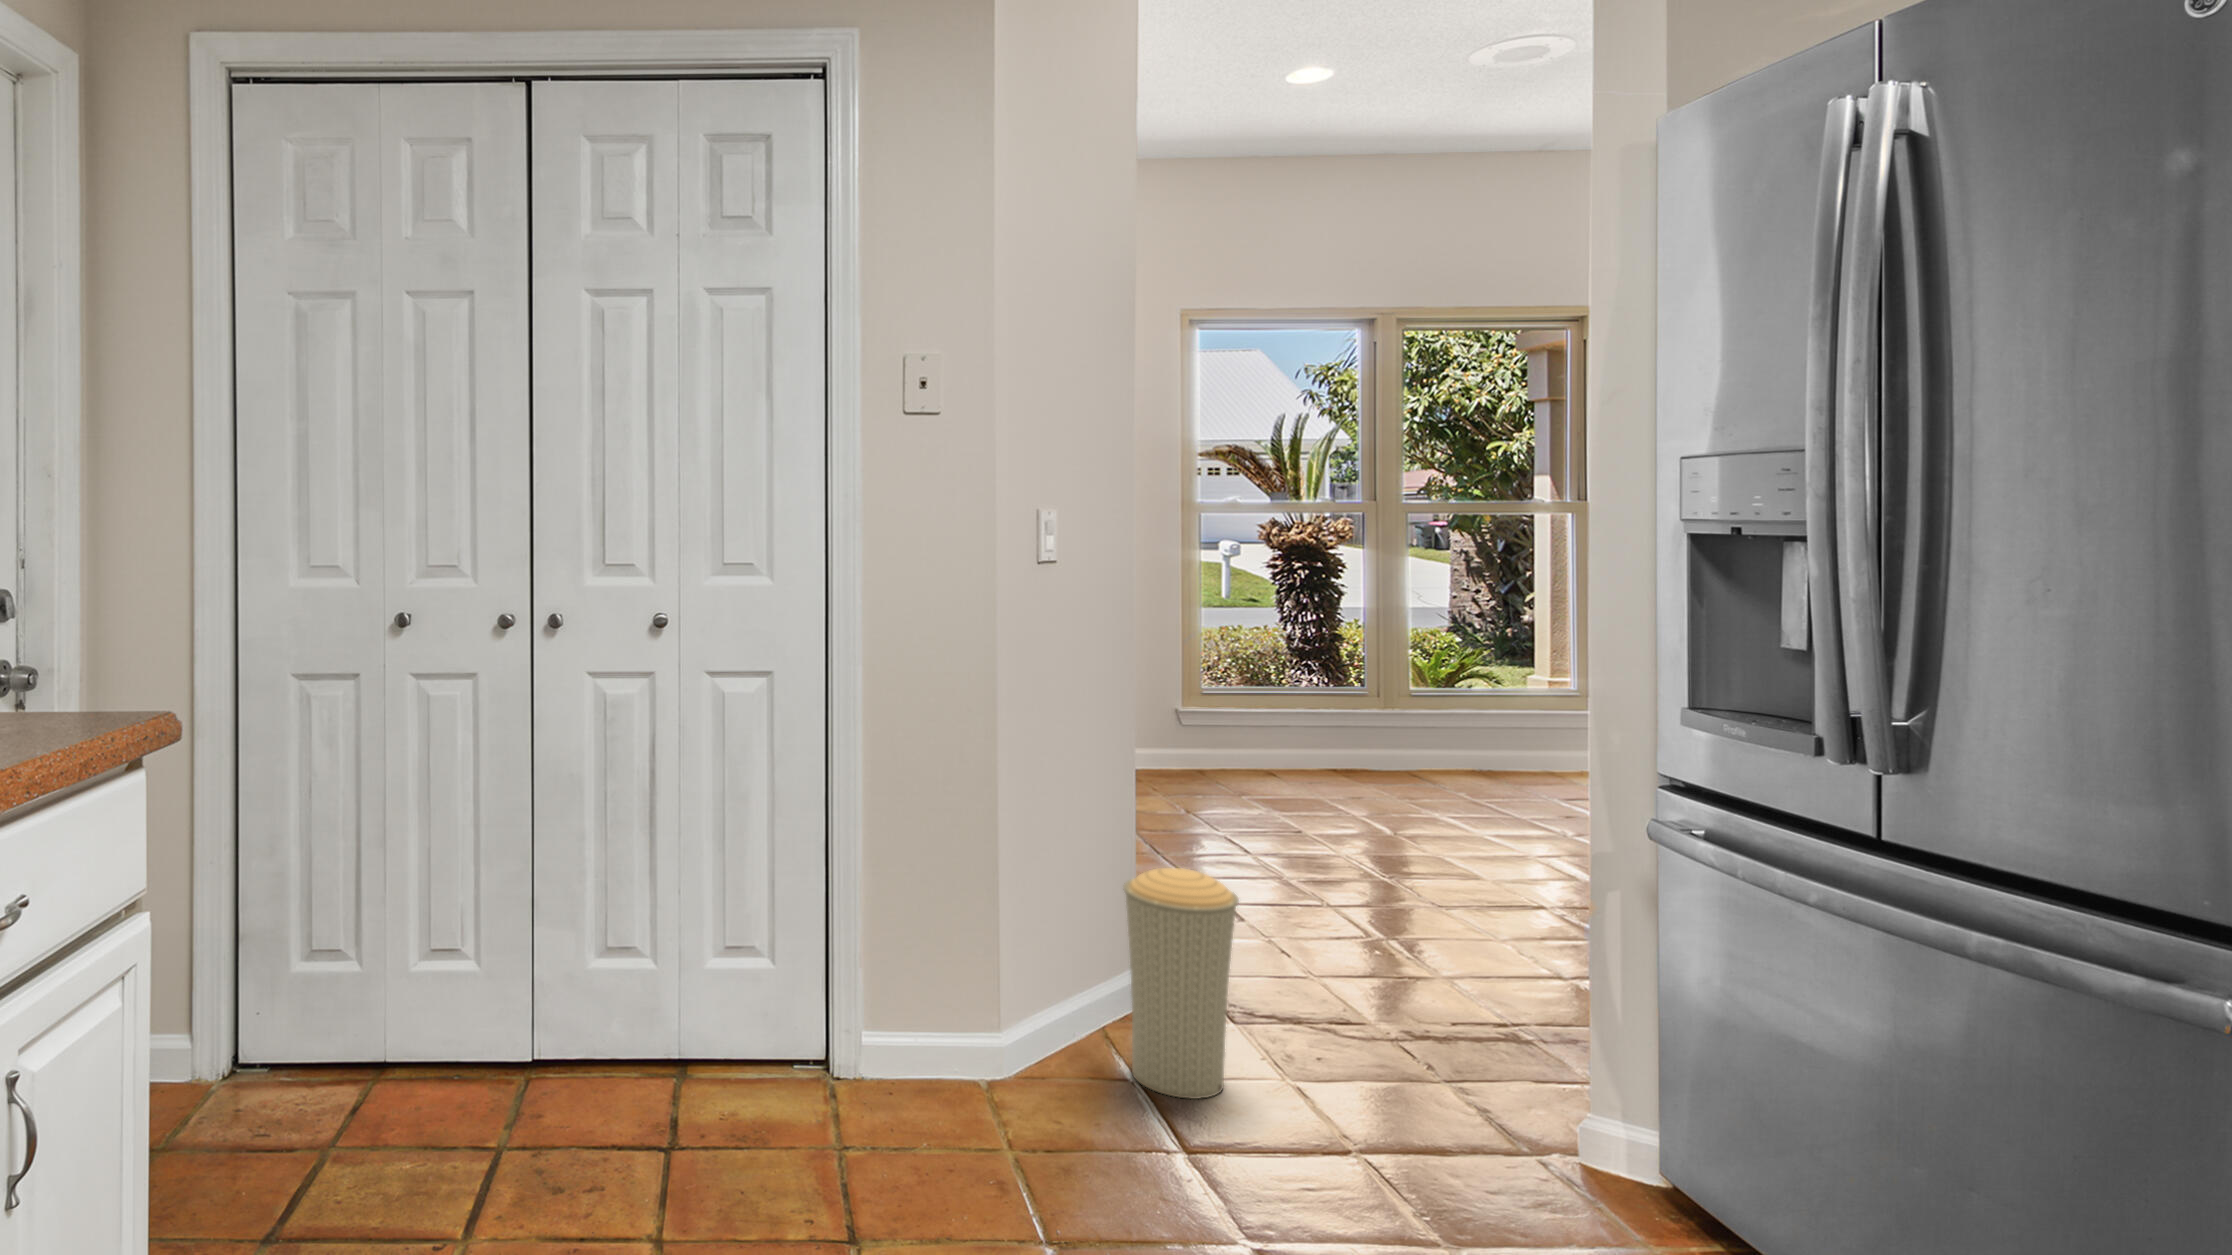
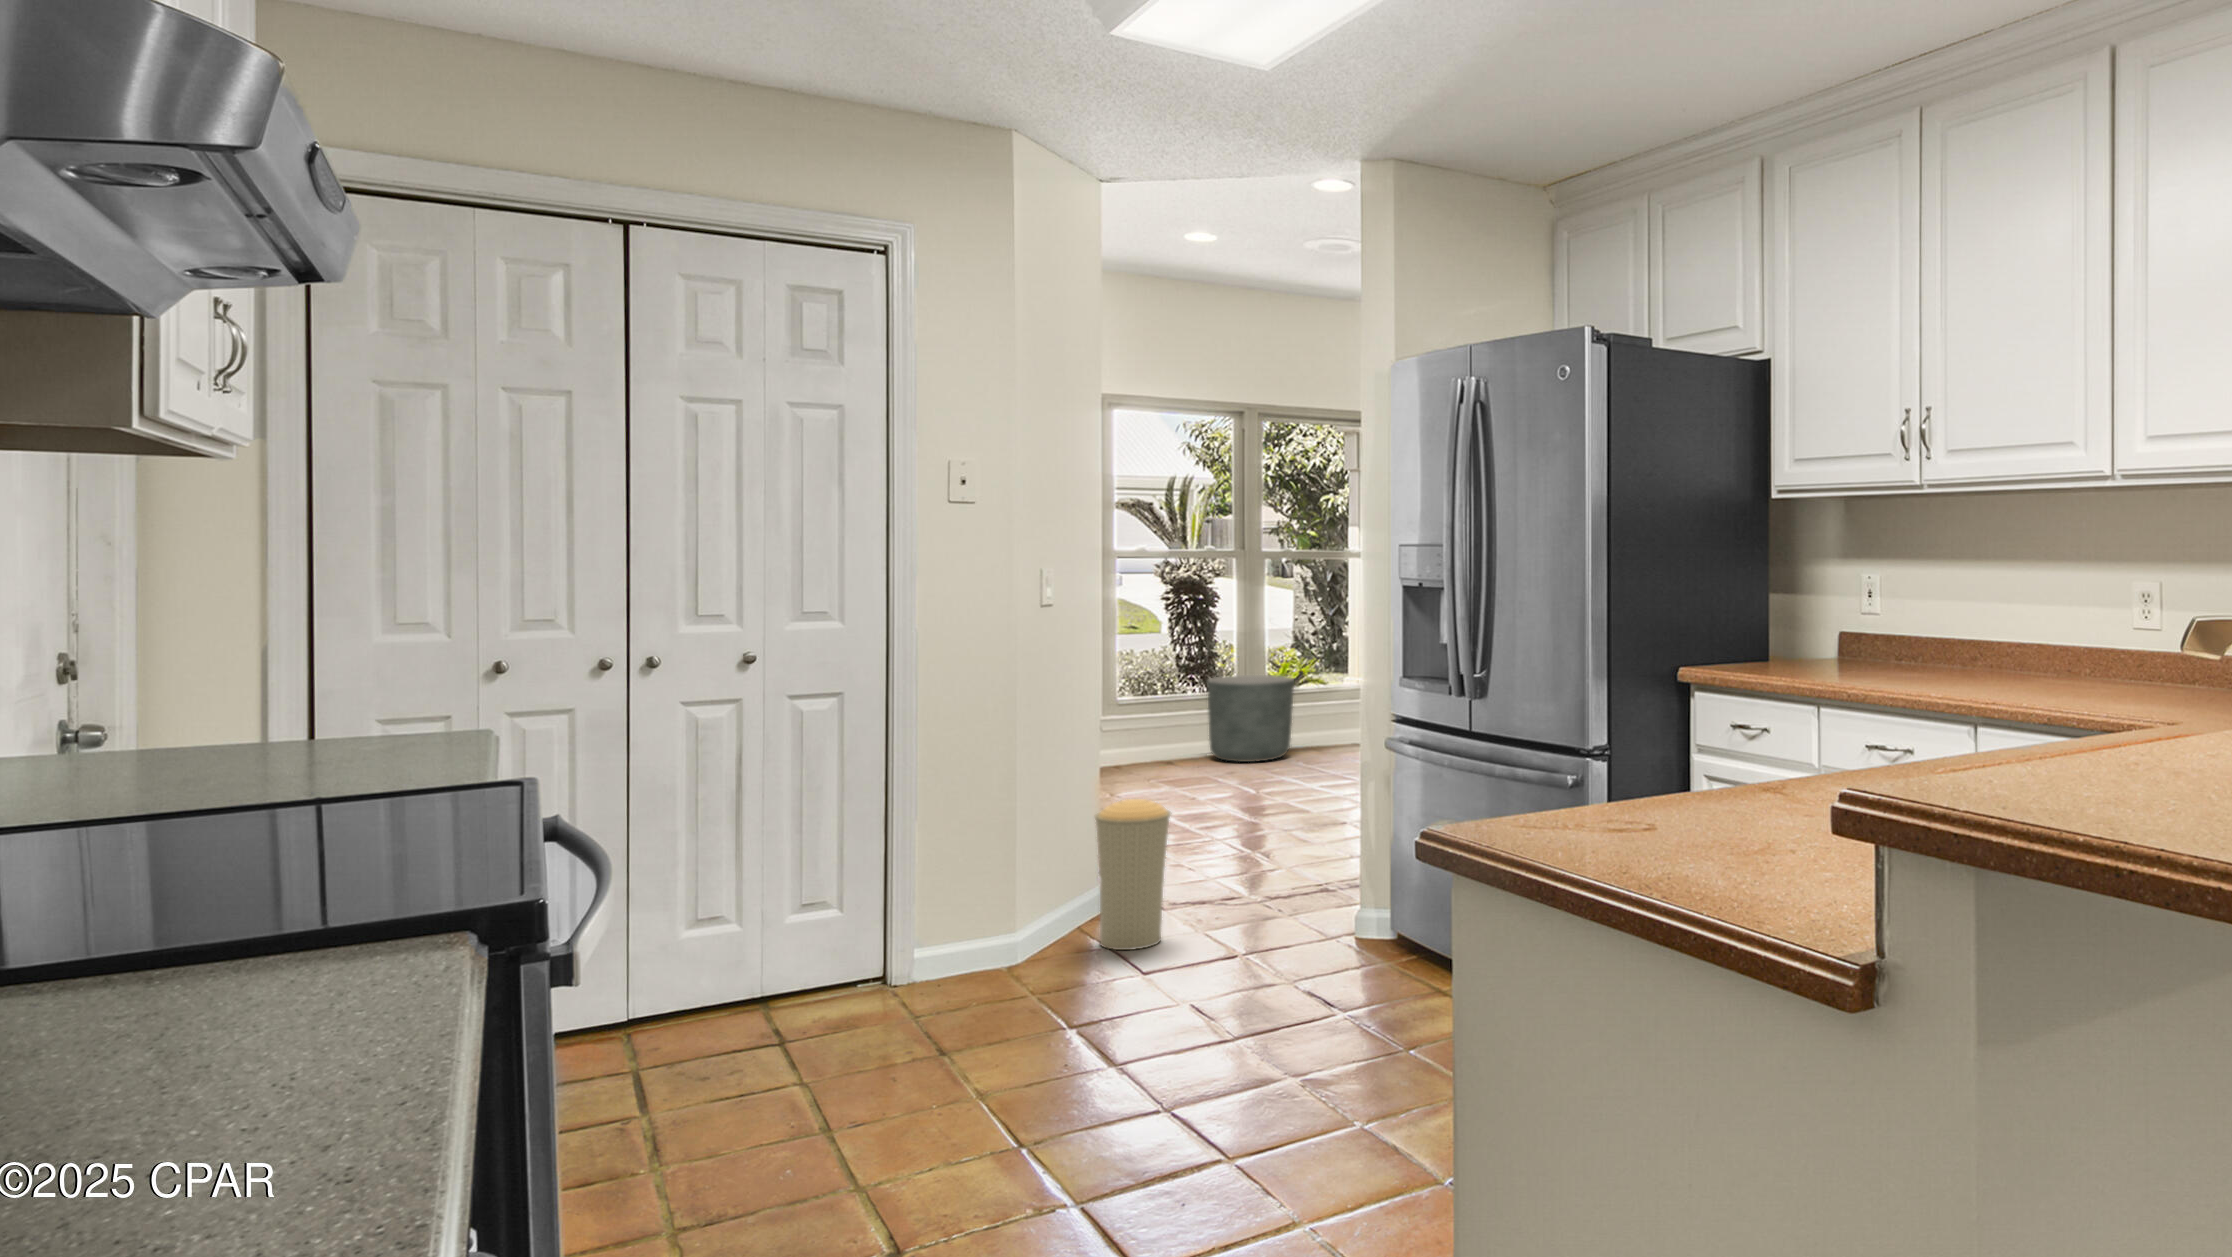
planter: none [1330,666,1450,781] -> present [1207,675,1294,762]

